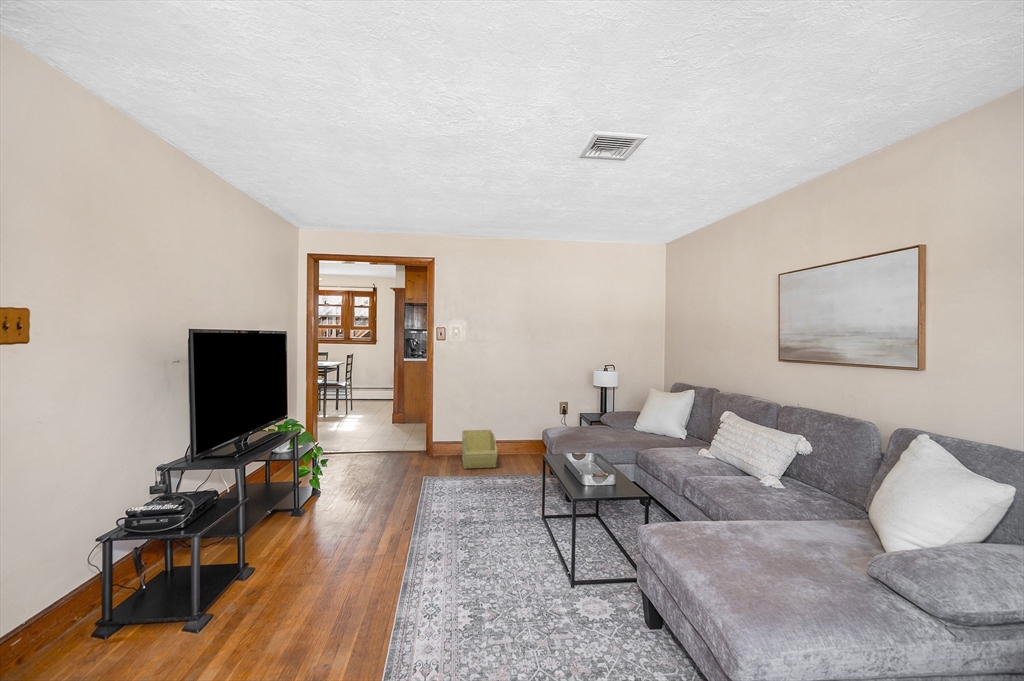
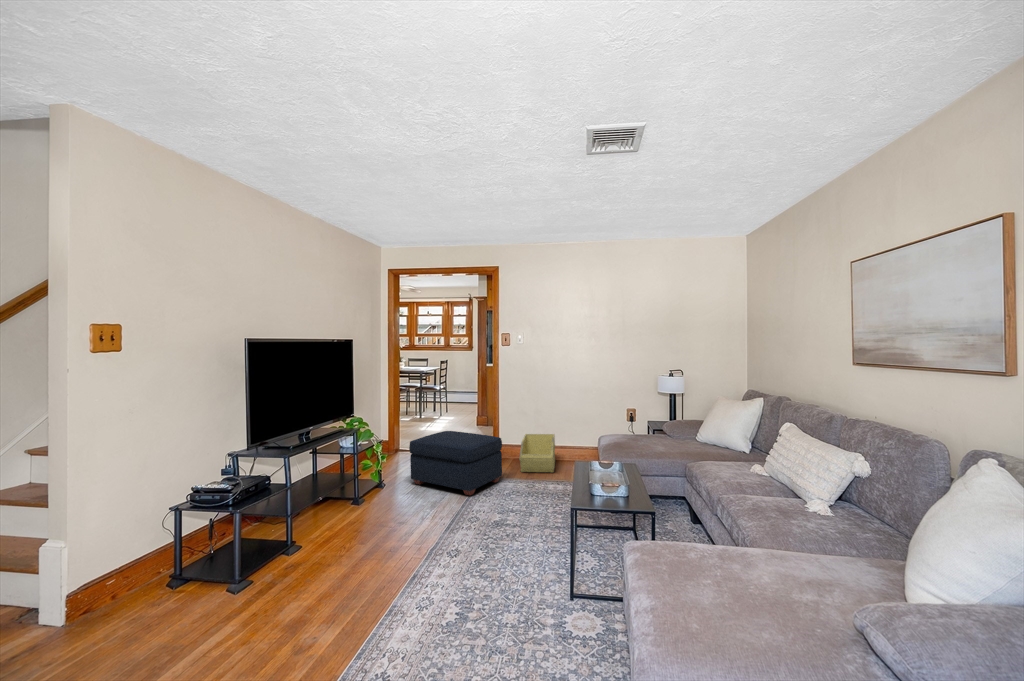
ottoman: none [351,430,451,496] -> present [409,431,502,496]

